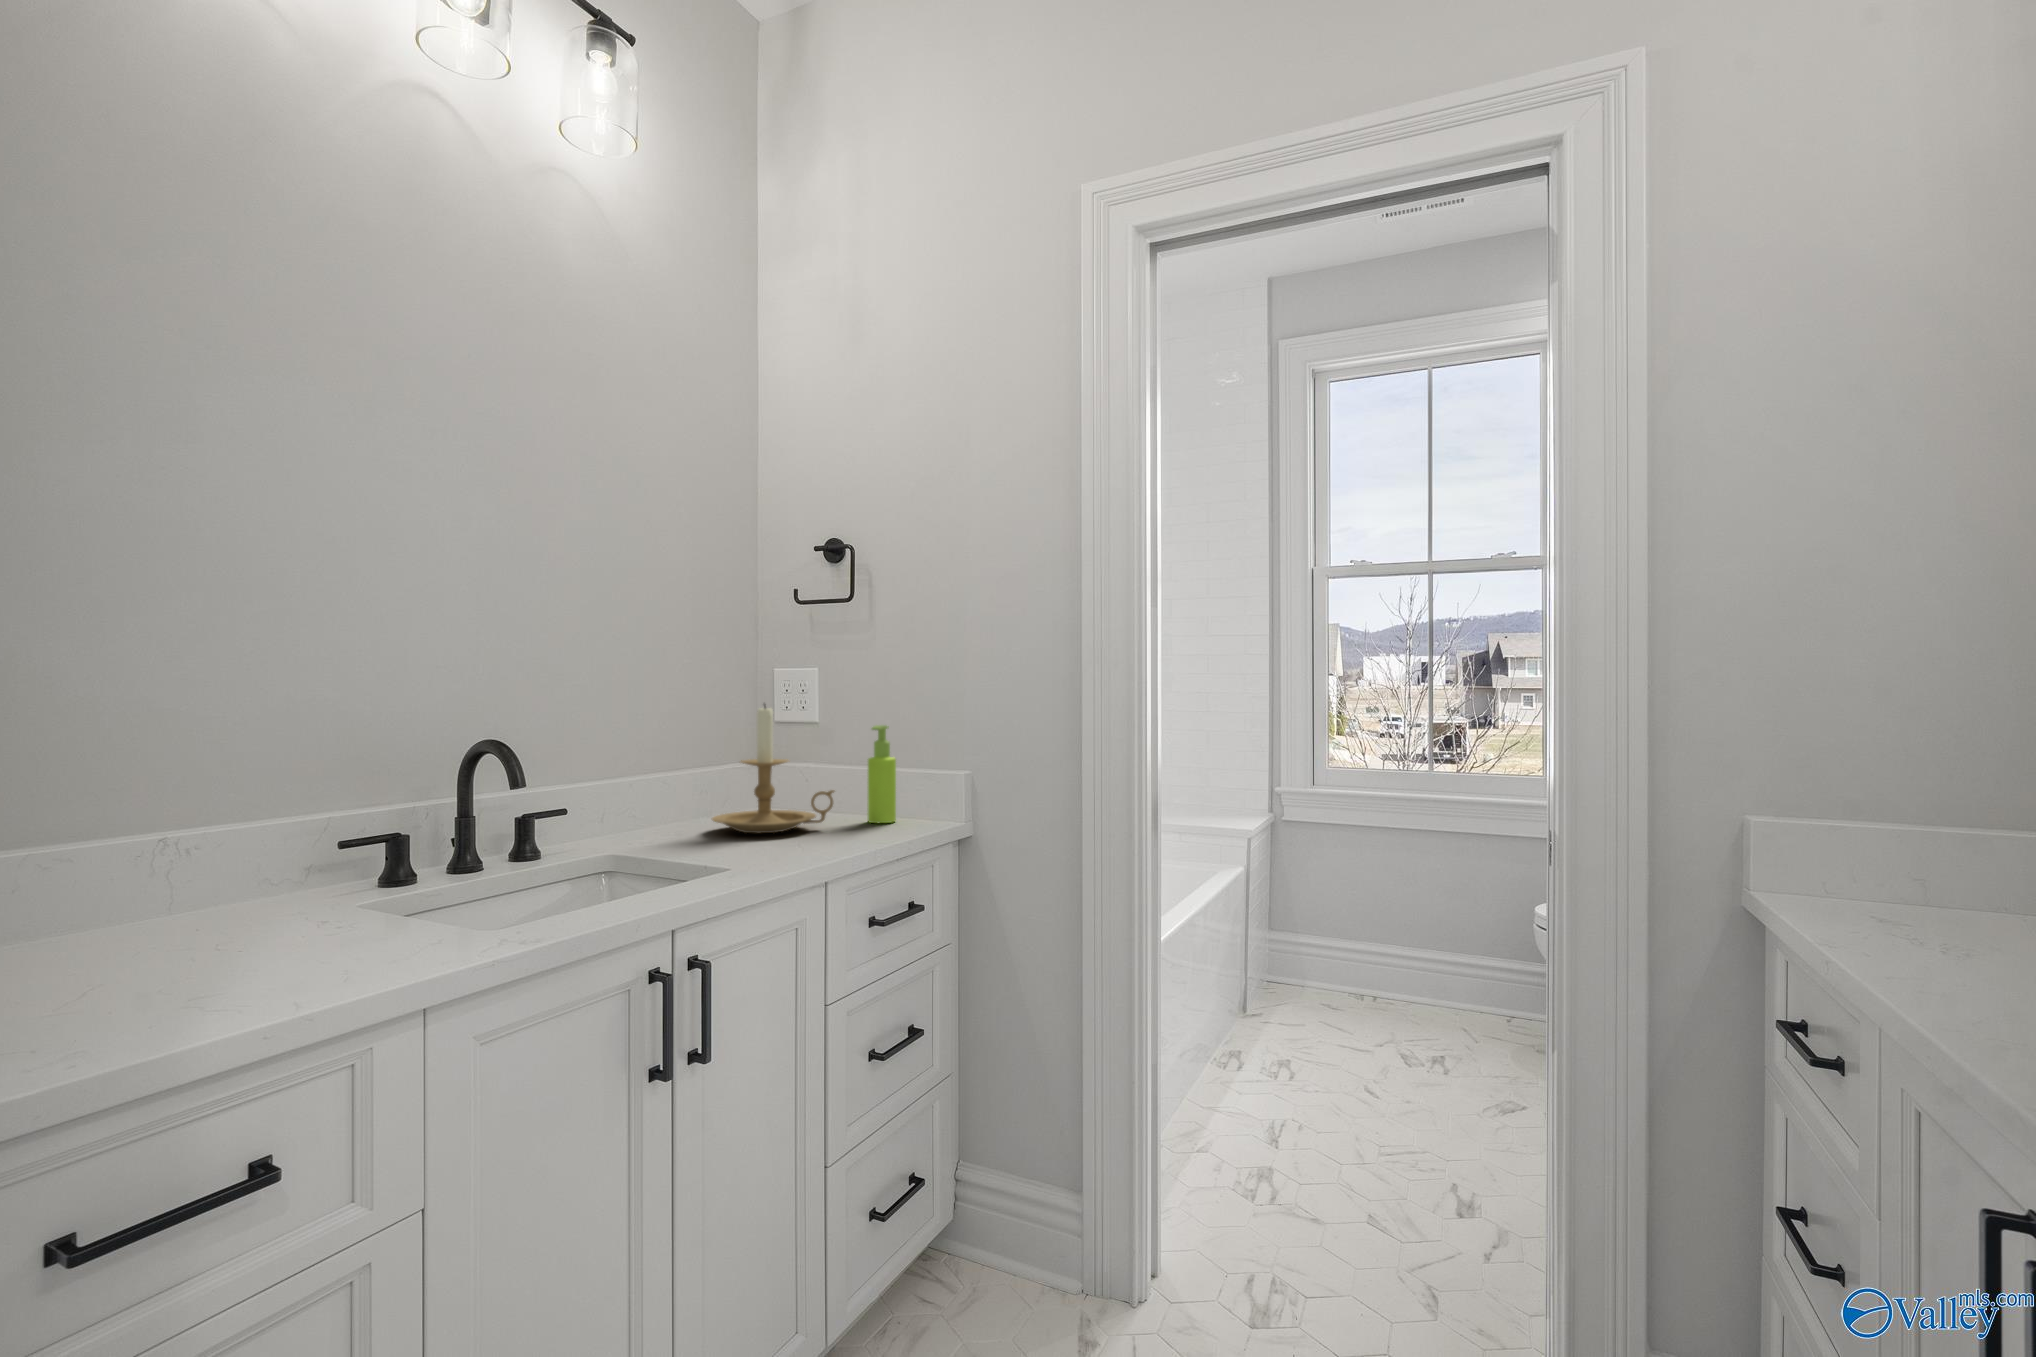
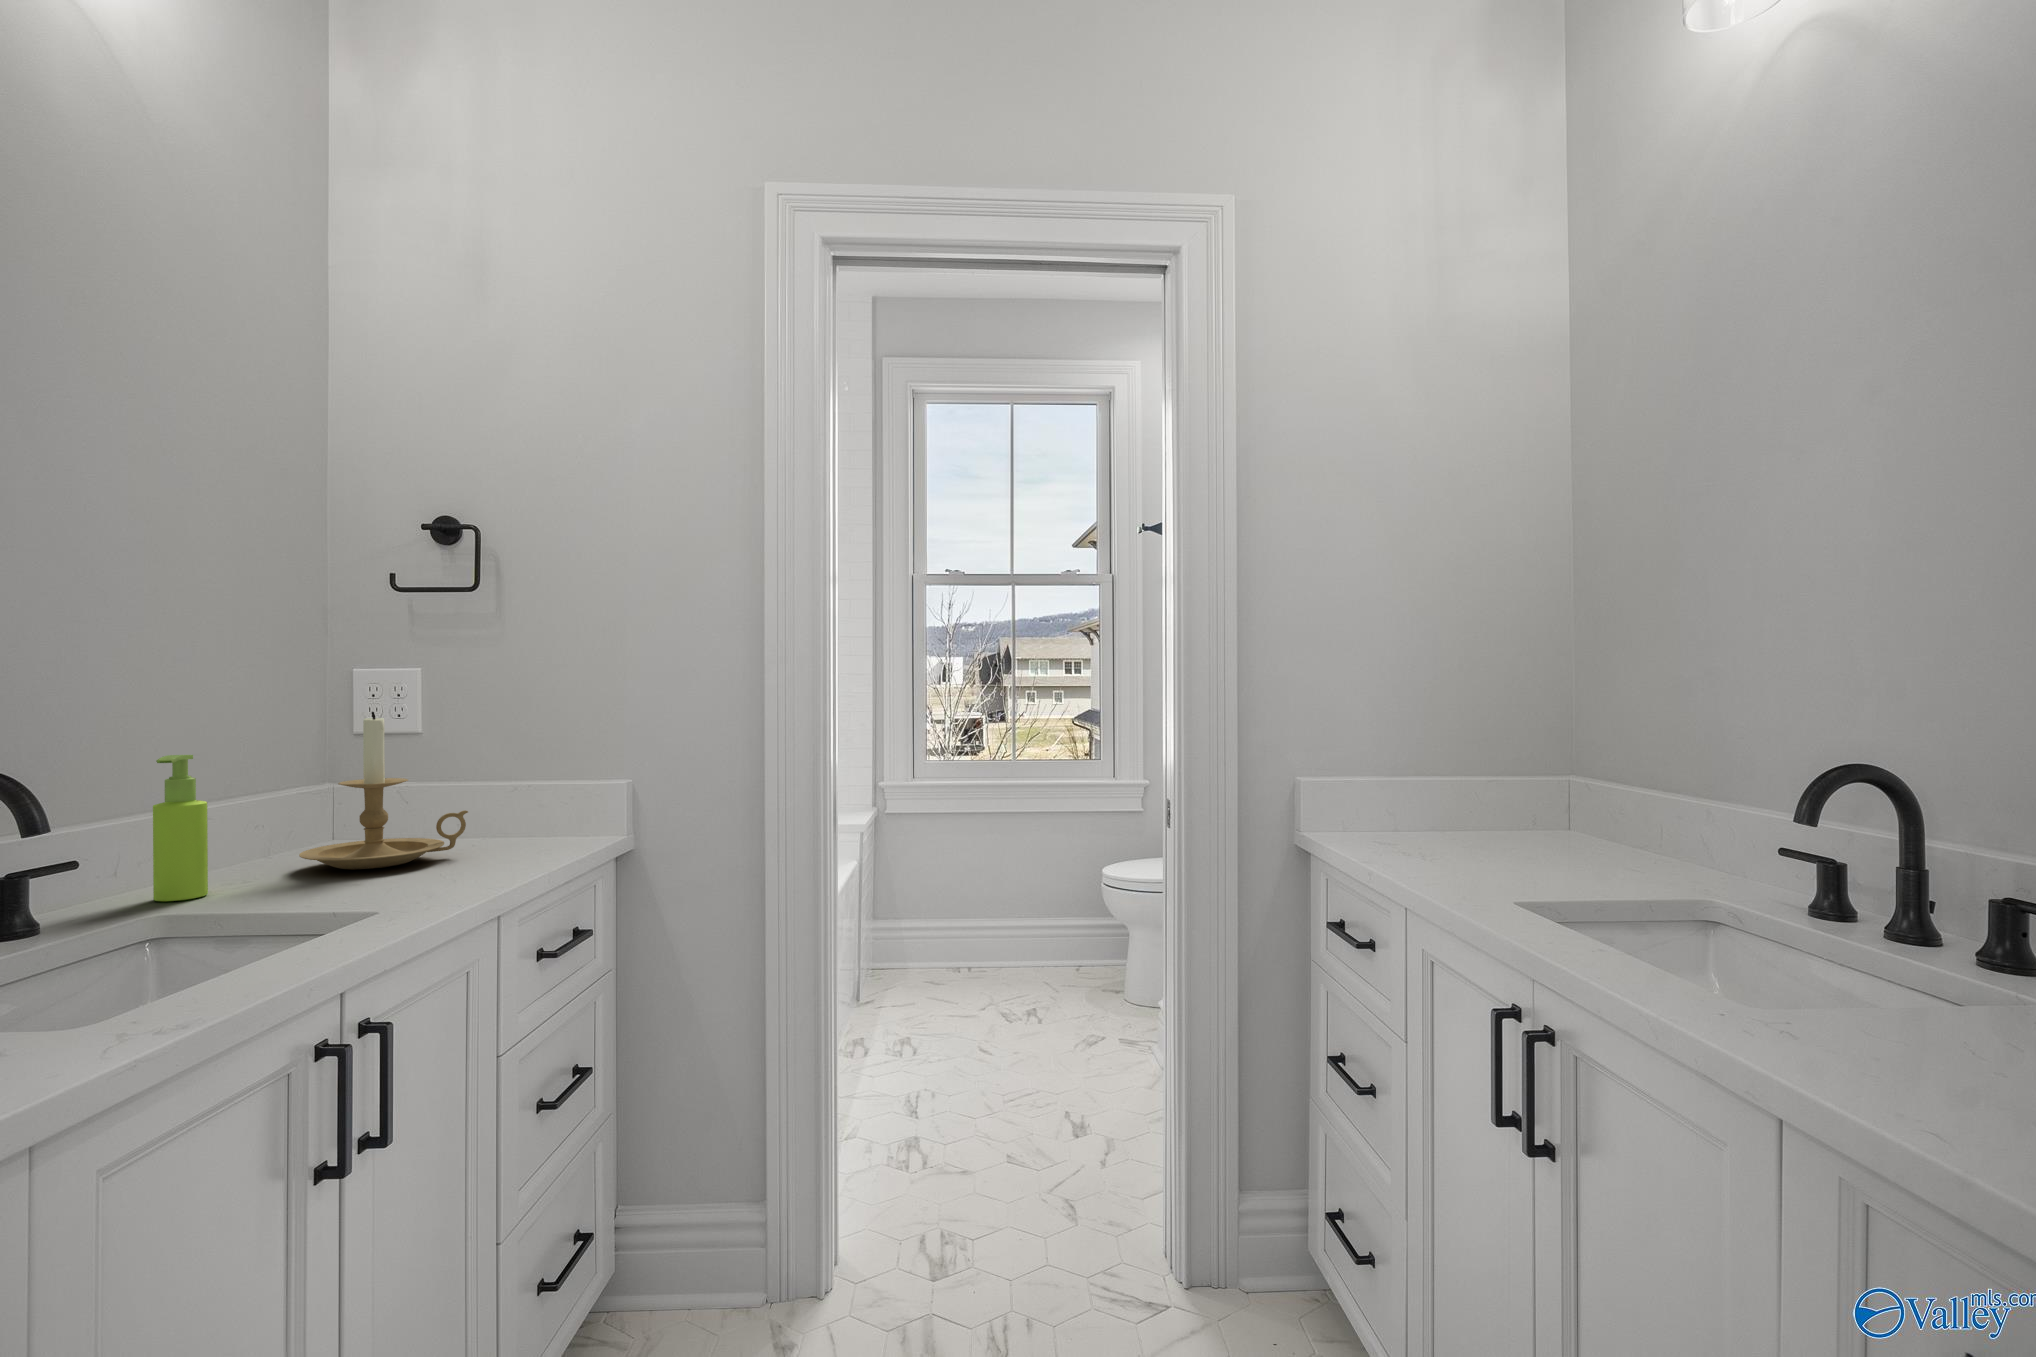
soap dispenser: present [868,725,896,823] -> present [153,755,208,901]

